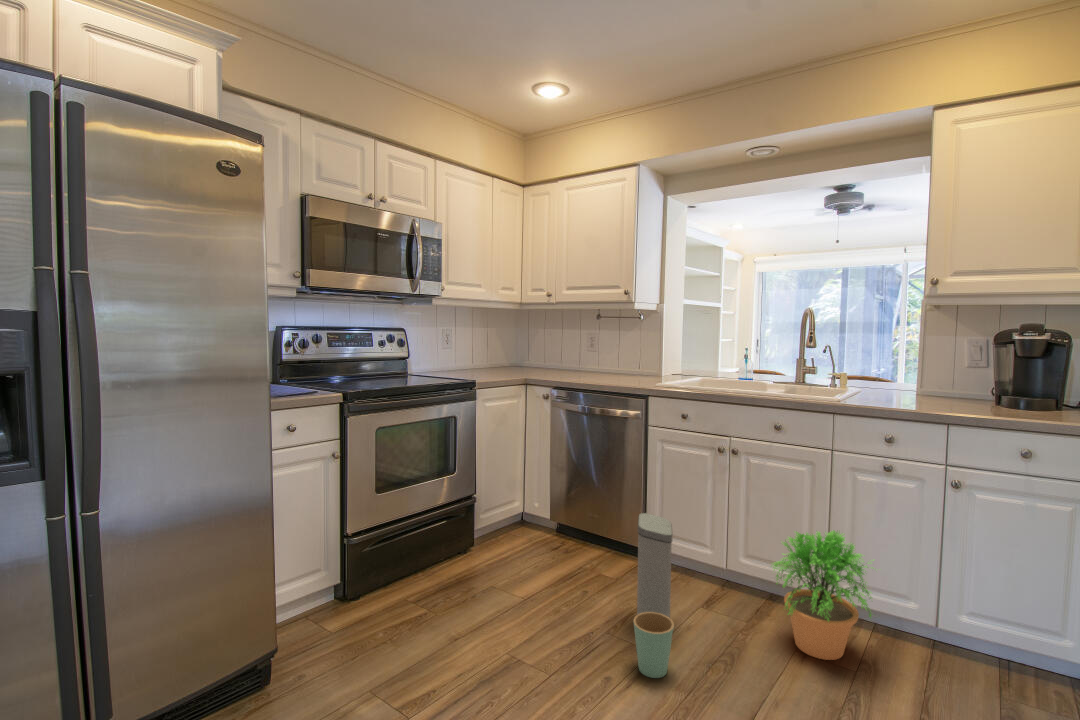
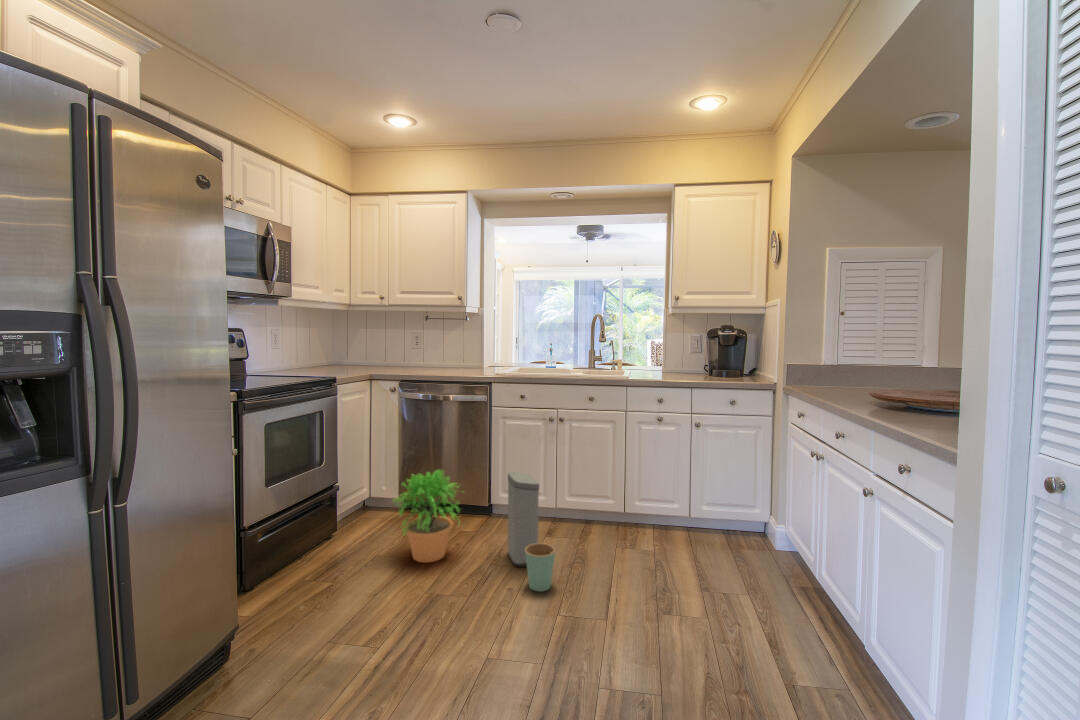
potted plant: present [773,530,872,660] -> present [394,470,459,563]

